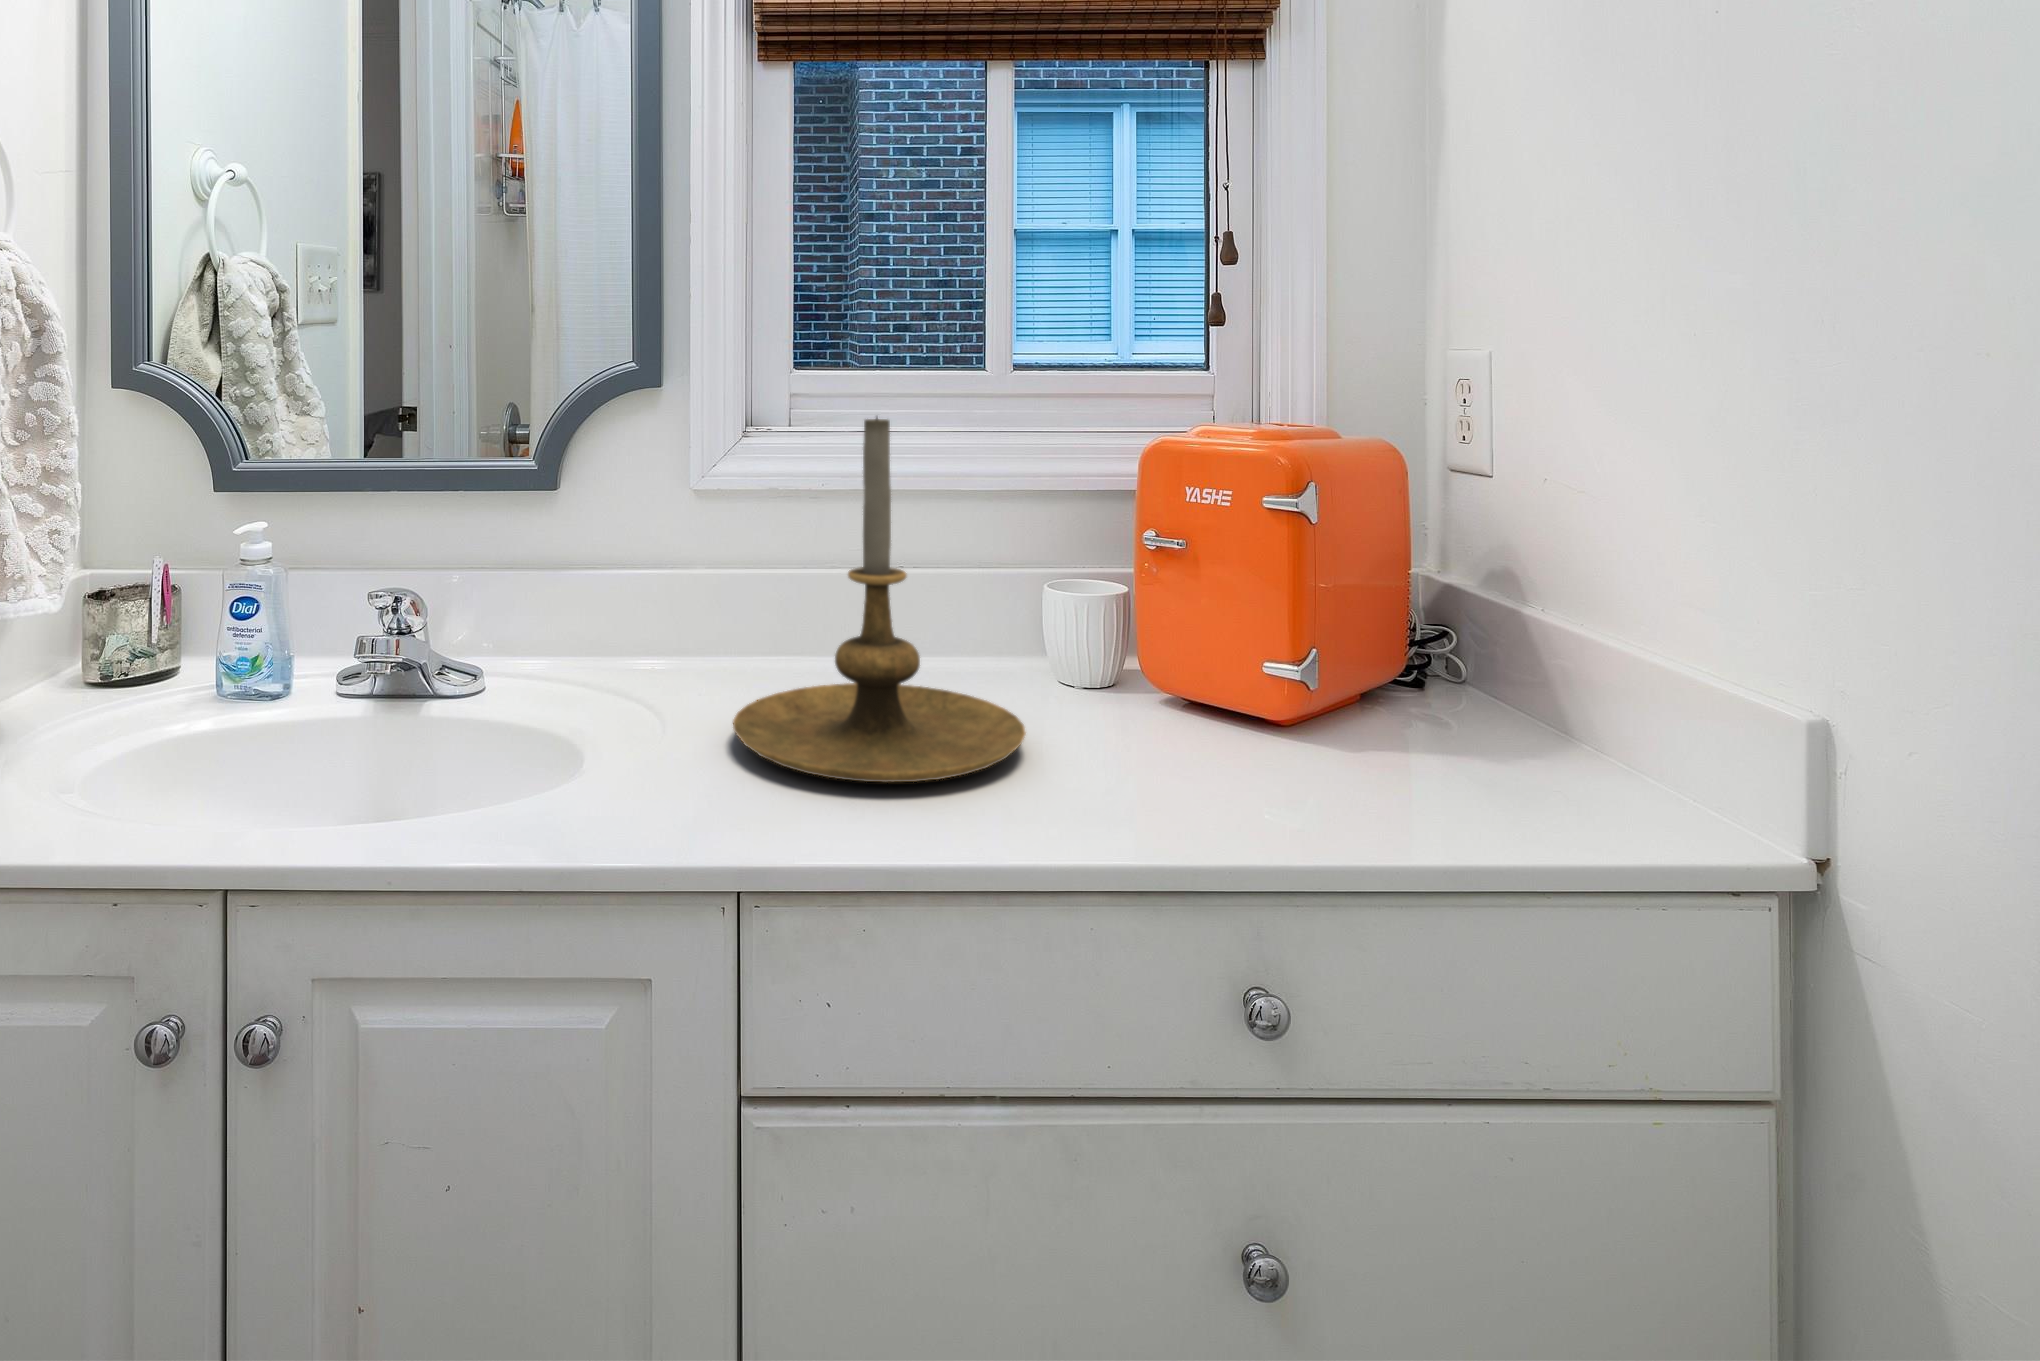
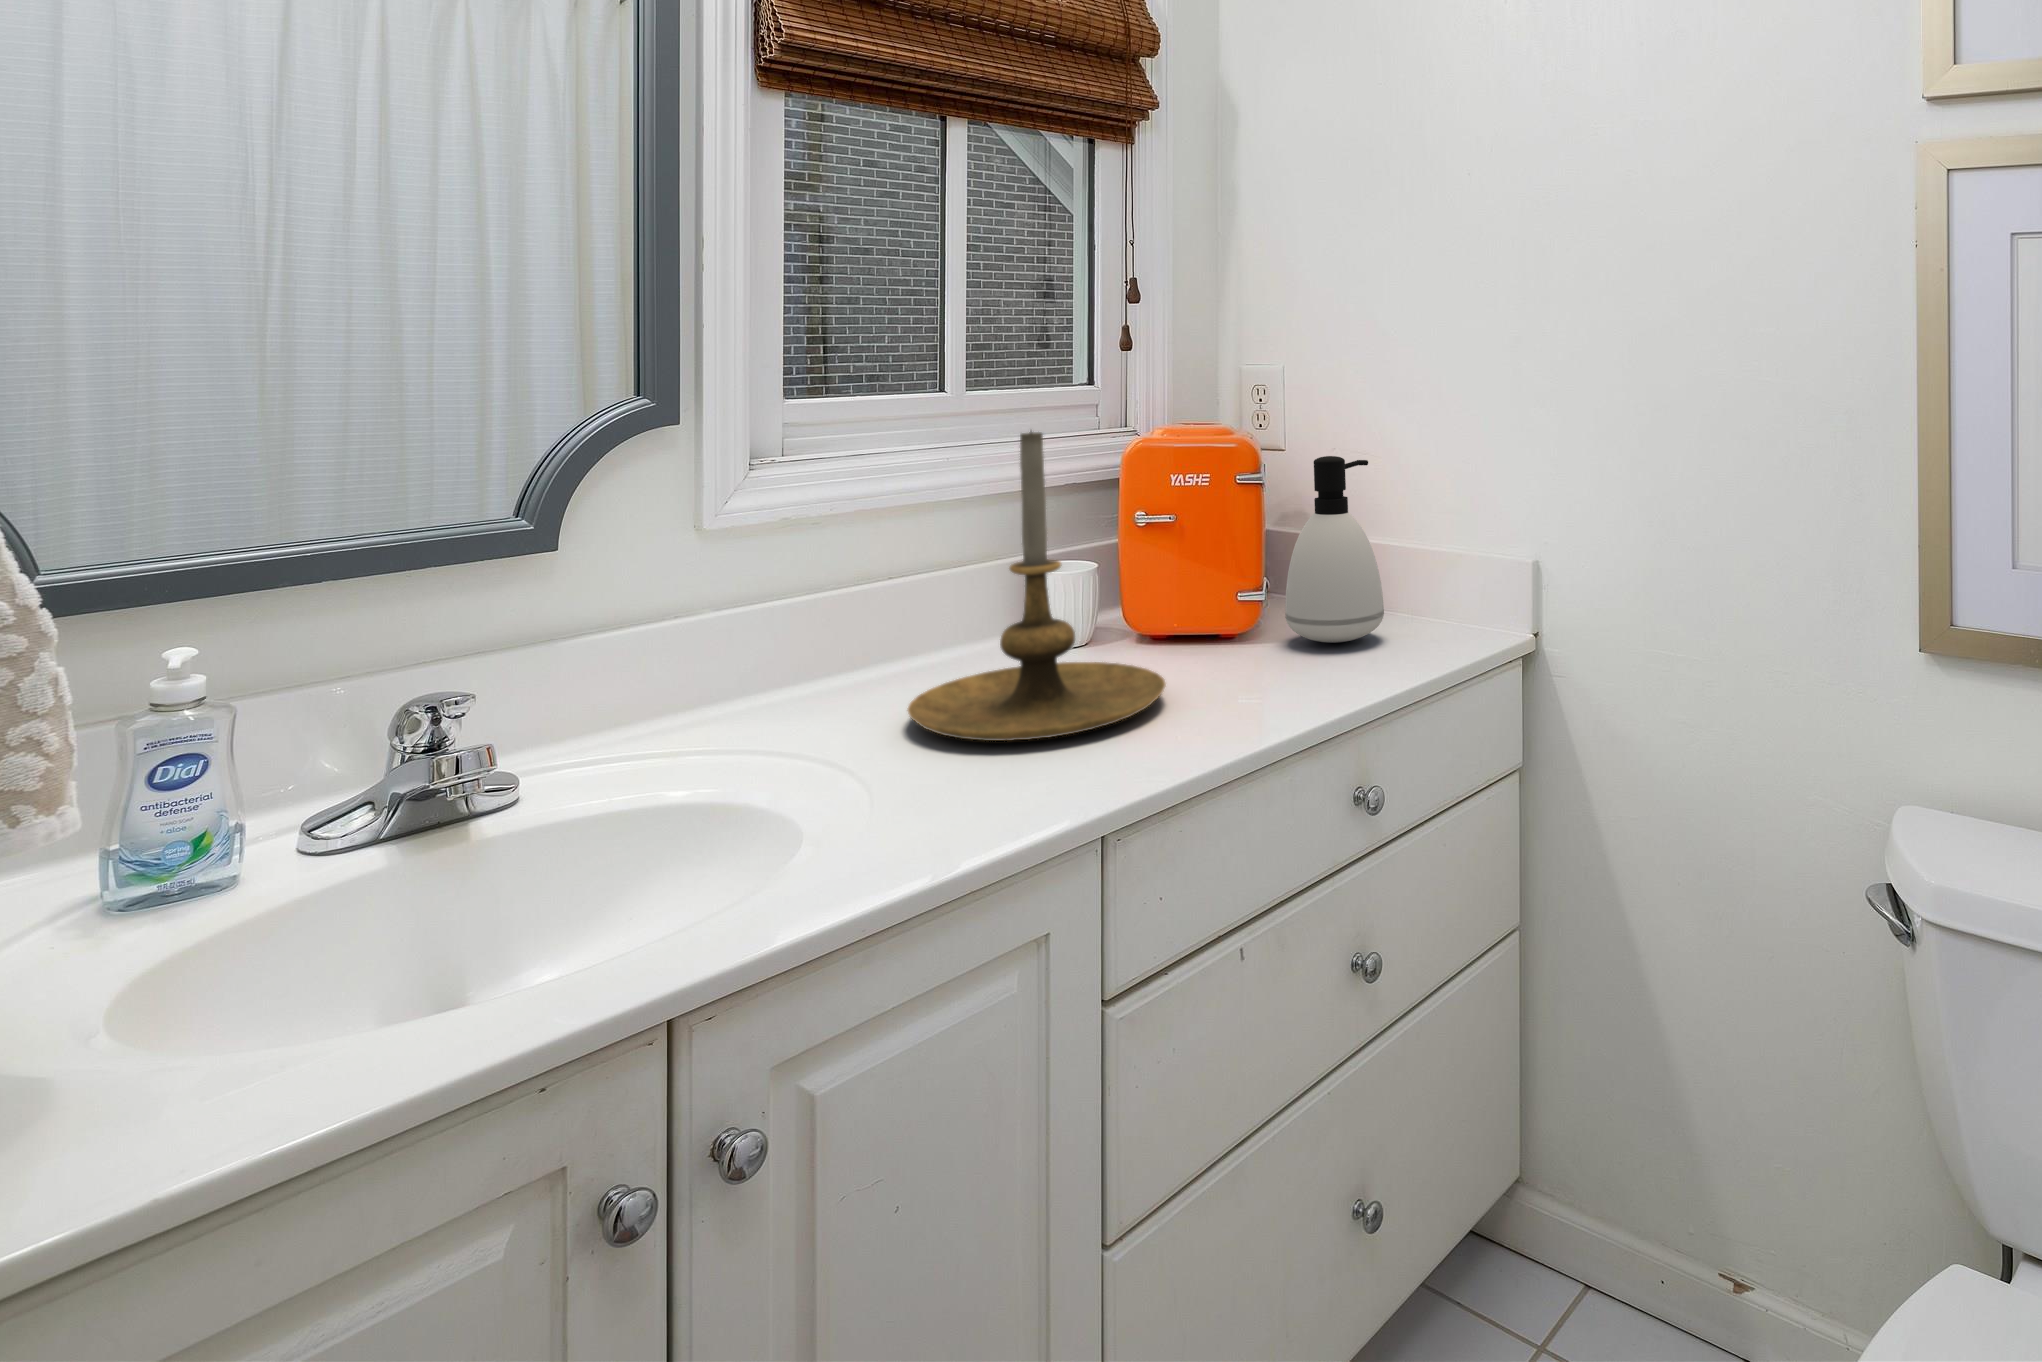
soap dispenser: none [1288,497,1458,788] -> present [1285,456,1384,643]

